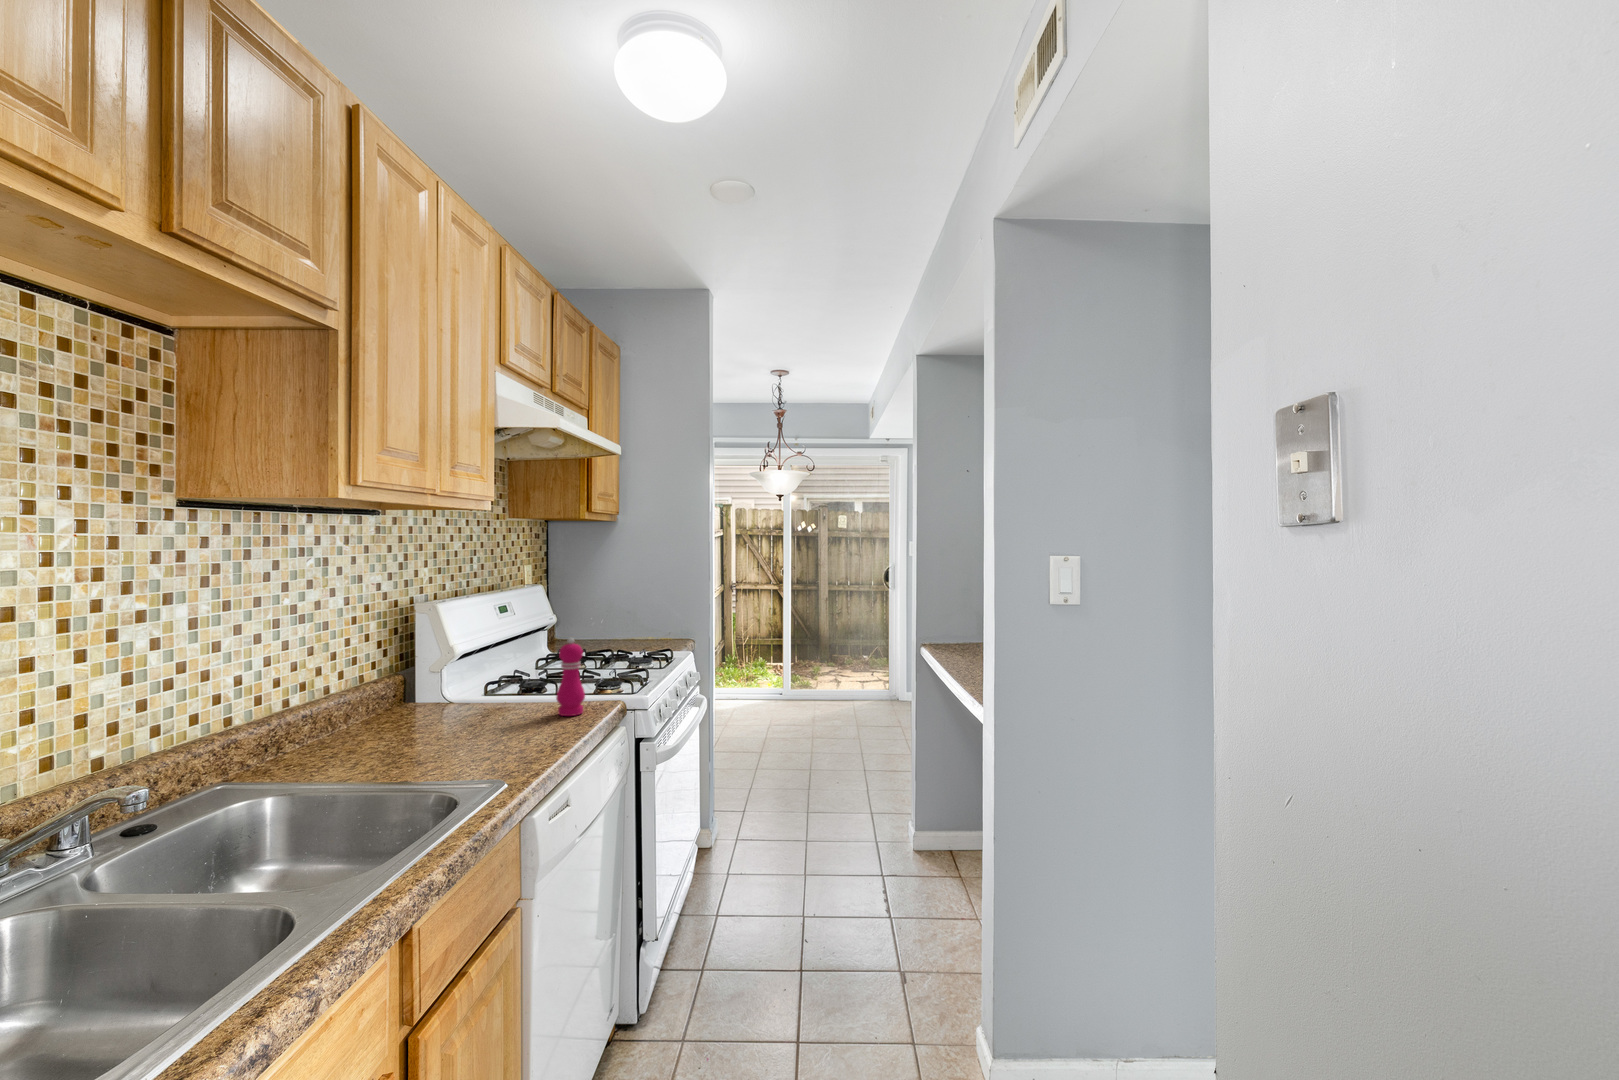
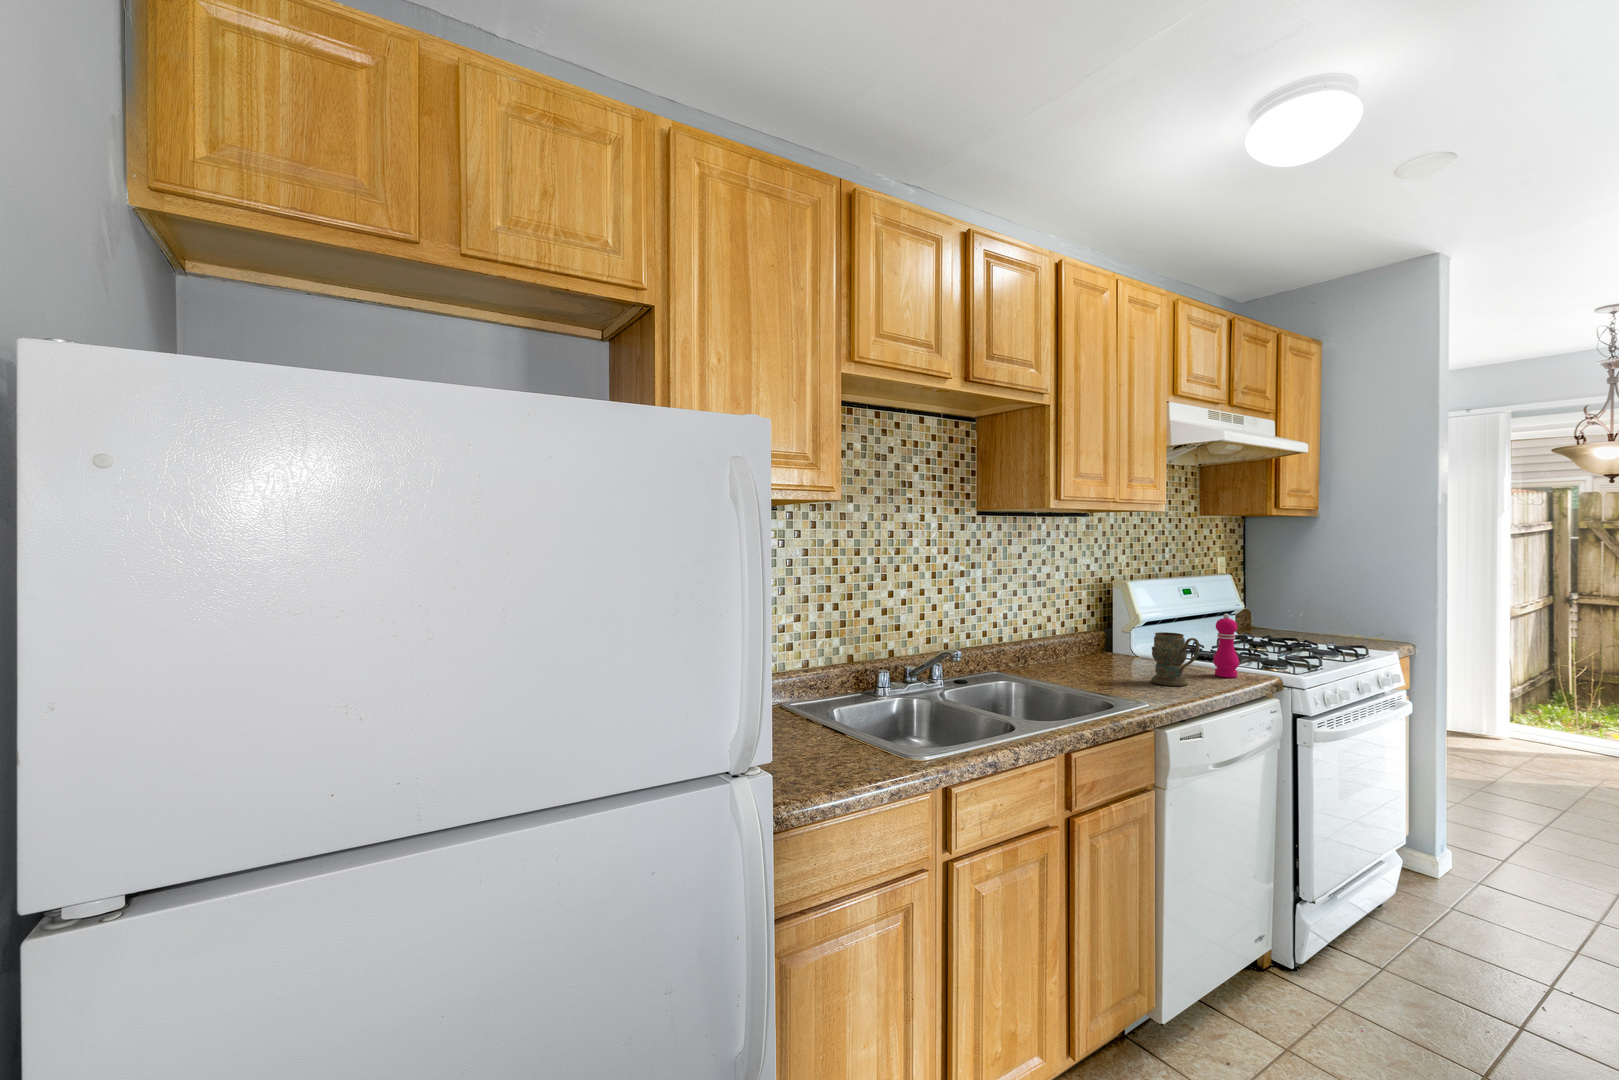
mug: none [487,672,552,746] -> present [1151,632,1200,686]

